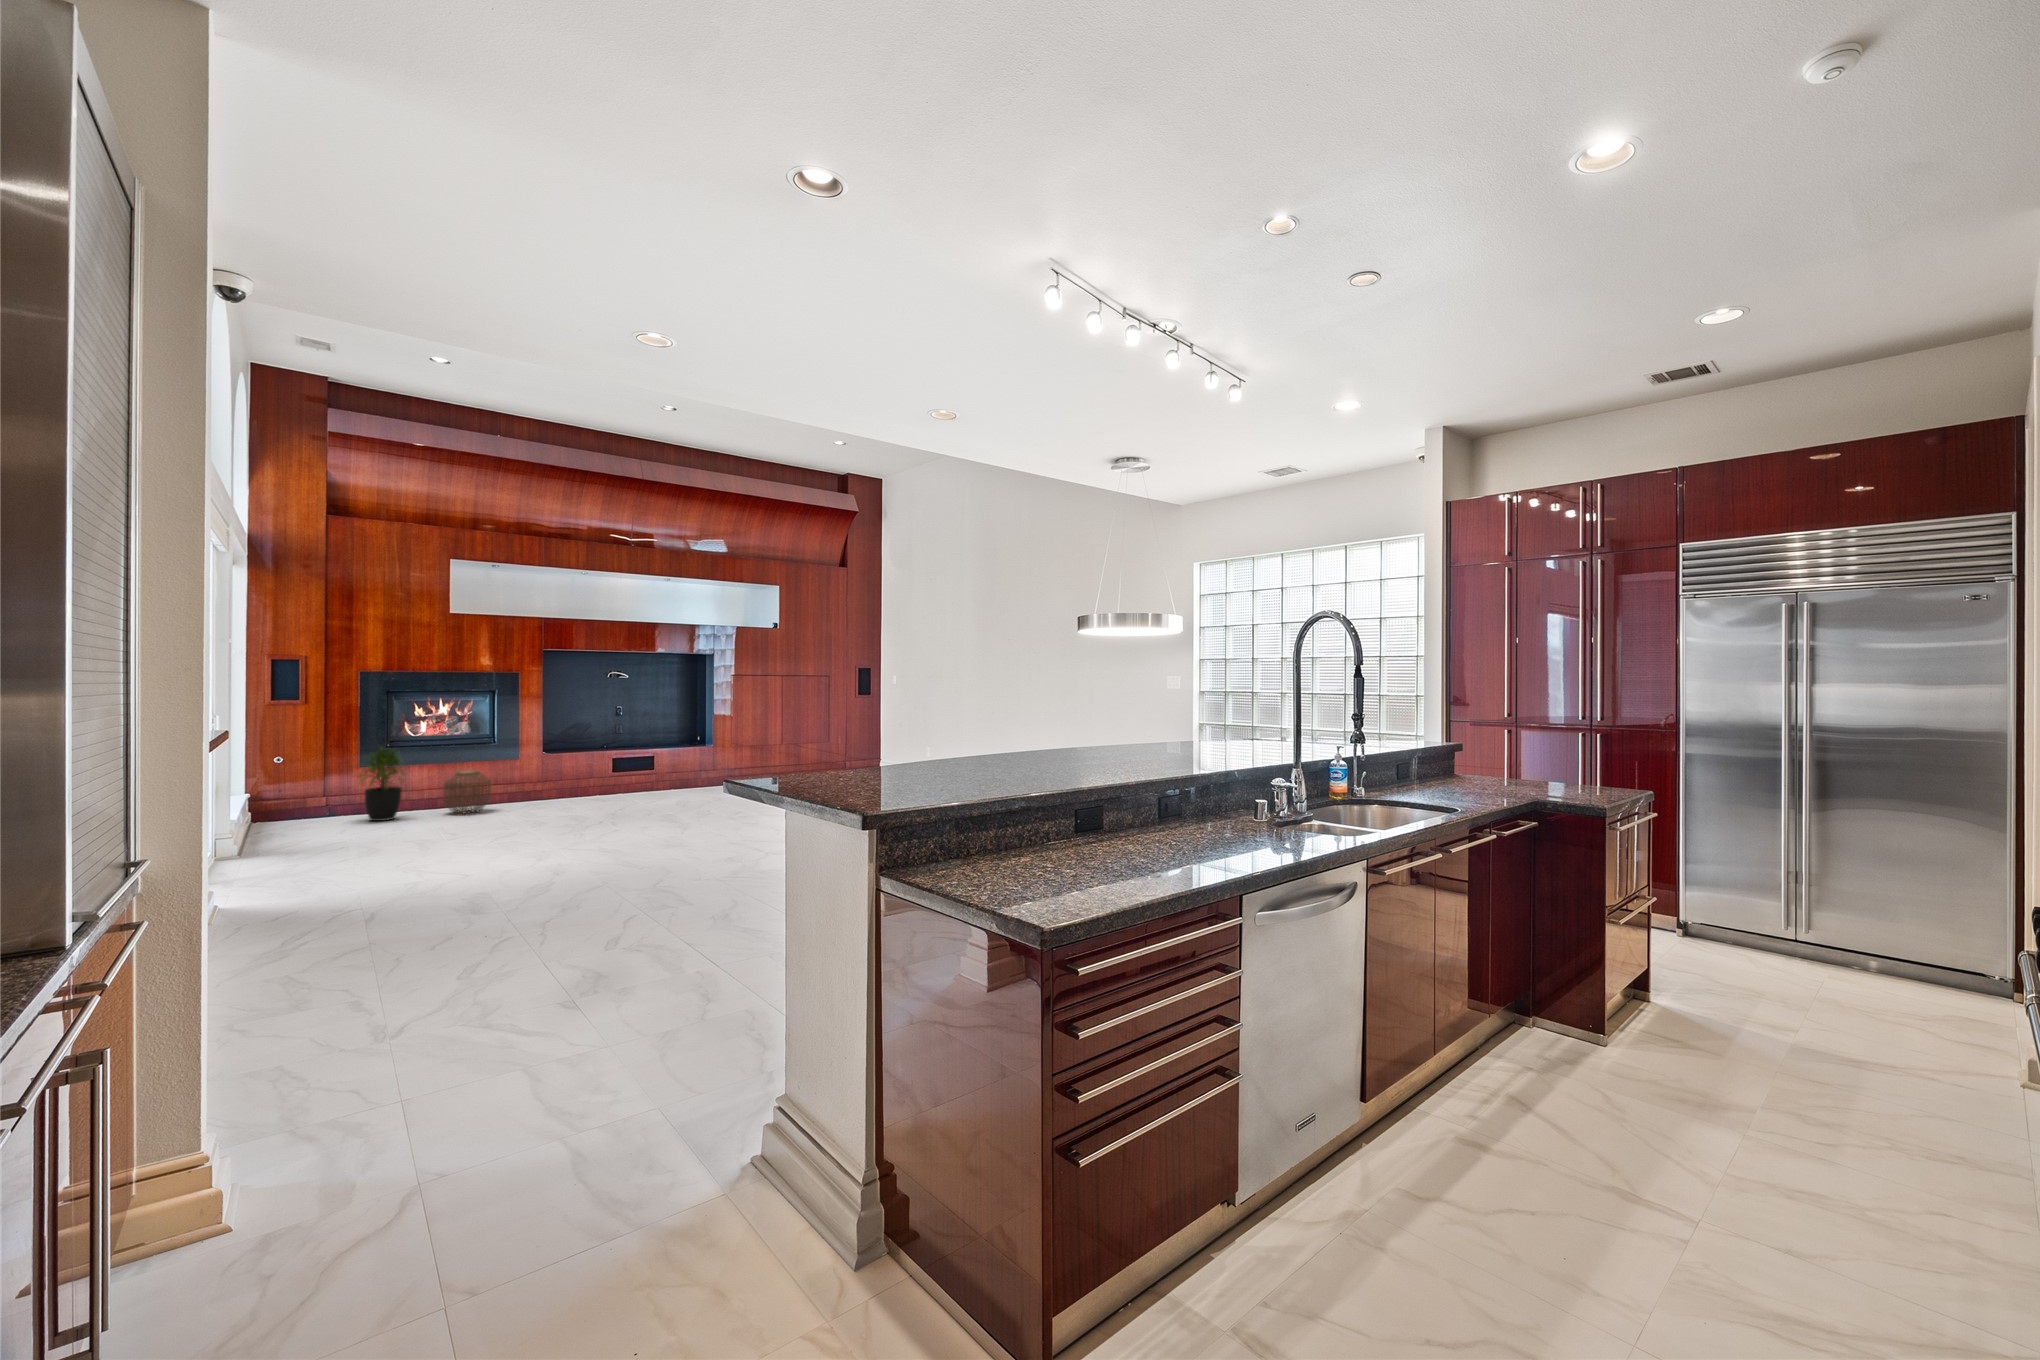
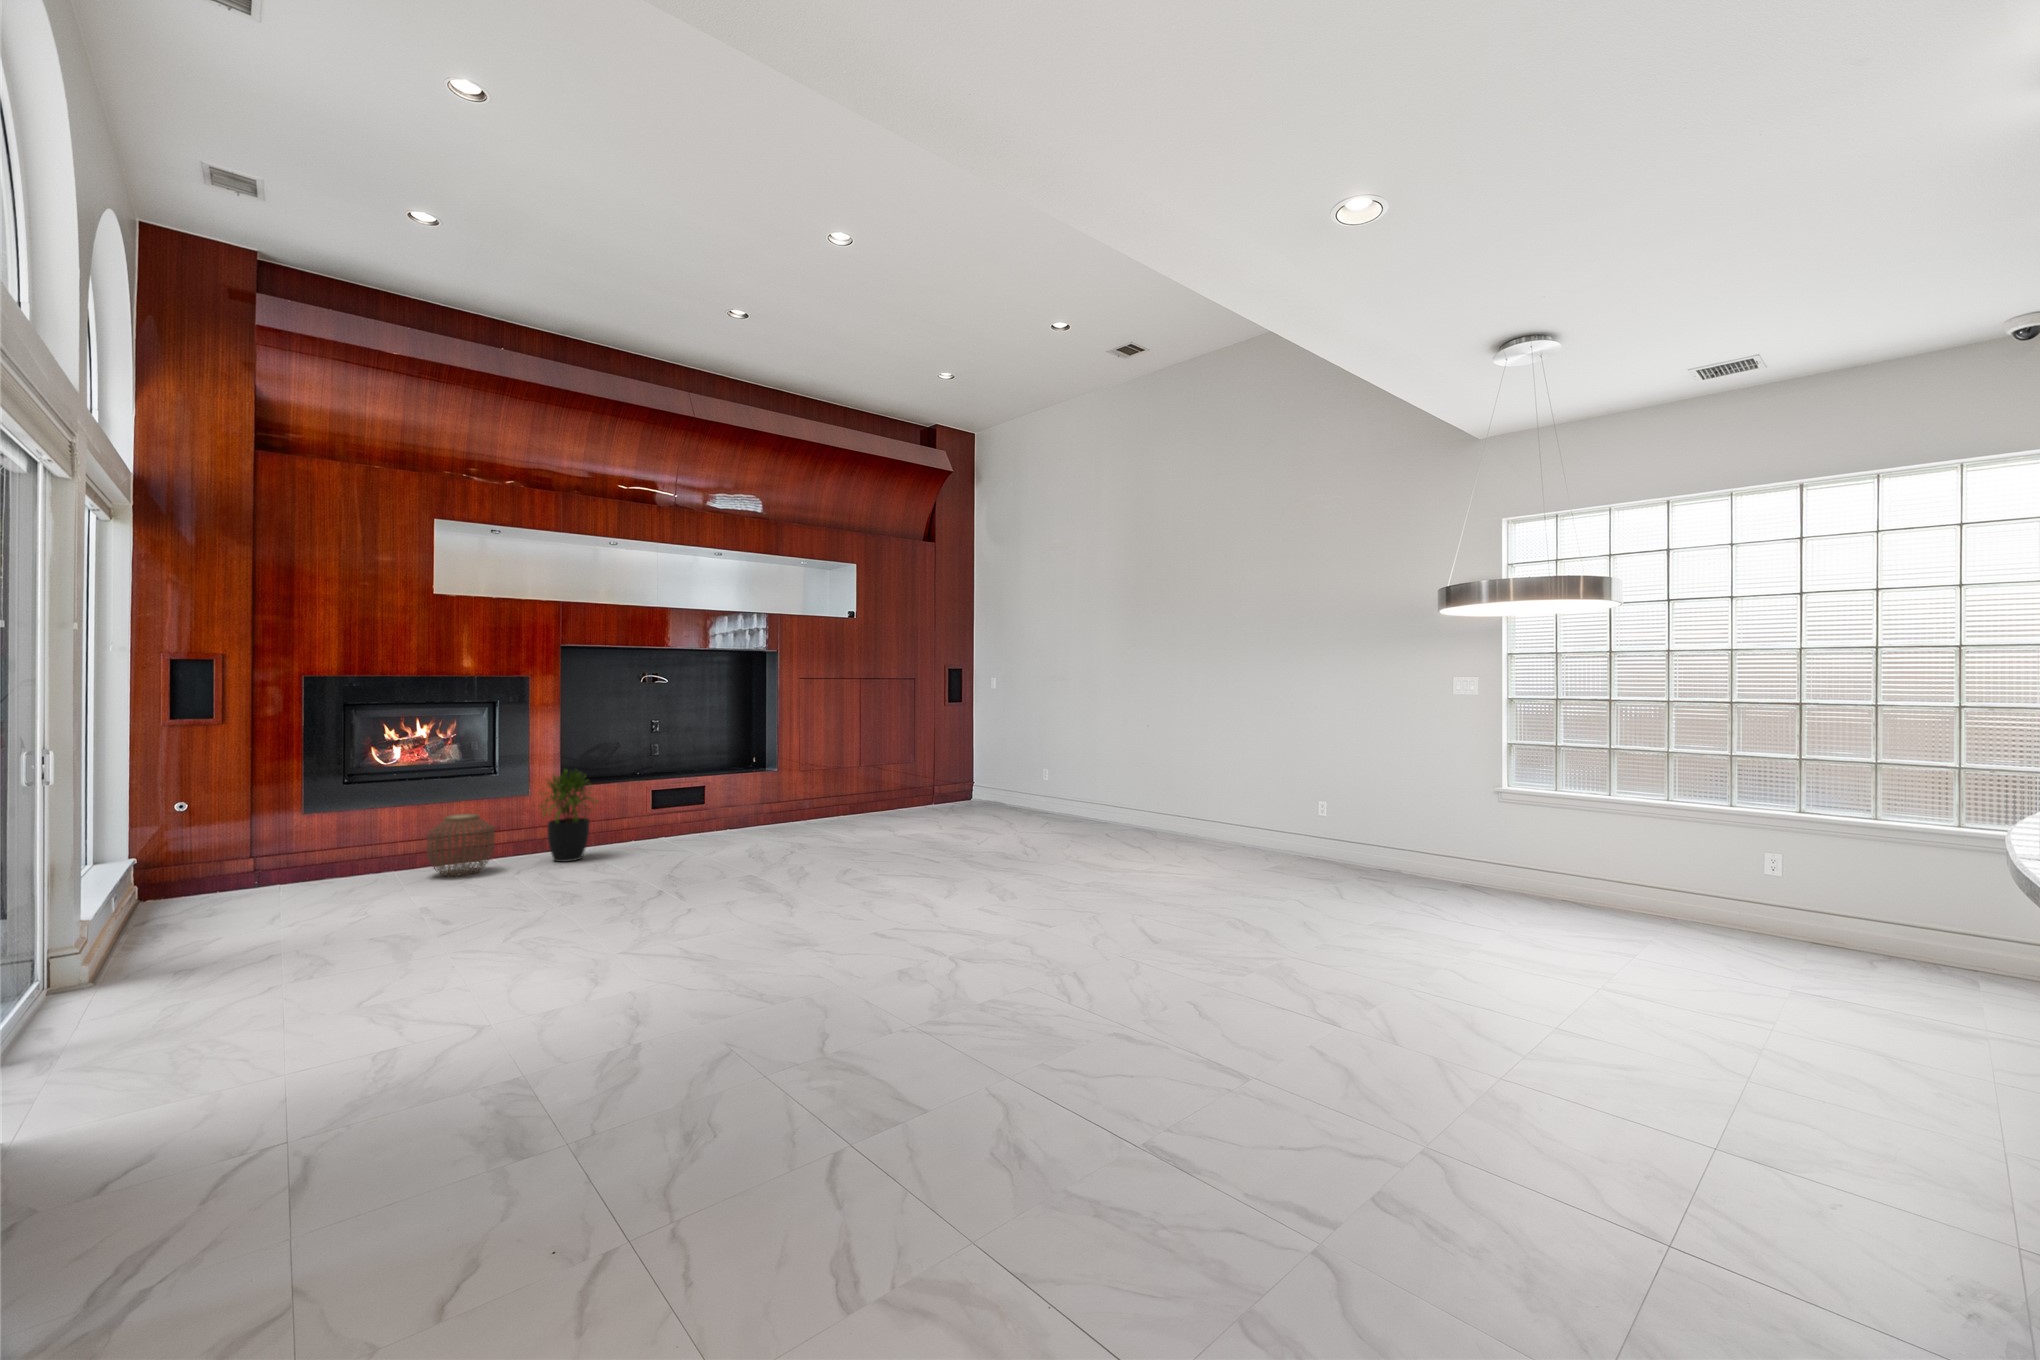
potted plant: present [357,748,406,821] -> present [539,770,598,862]

